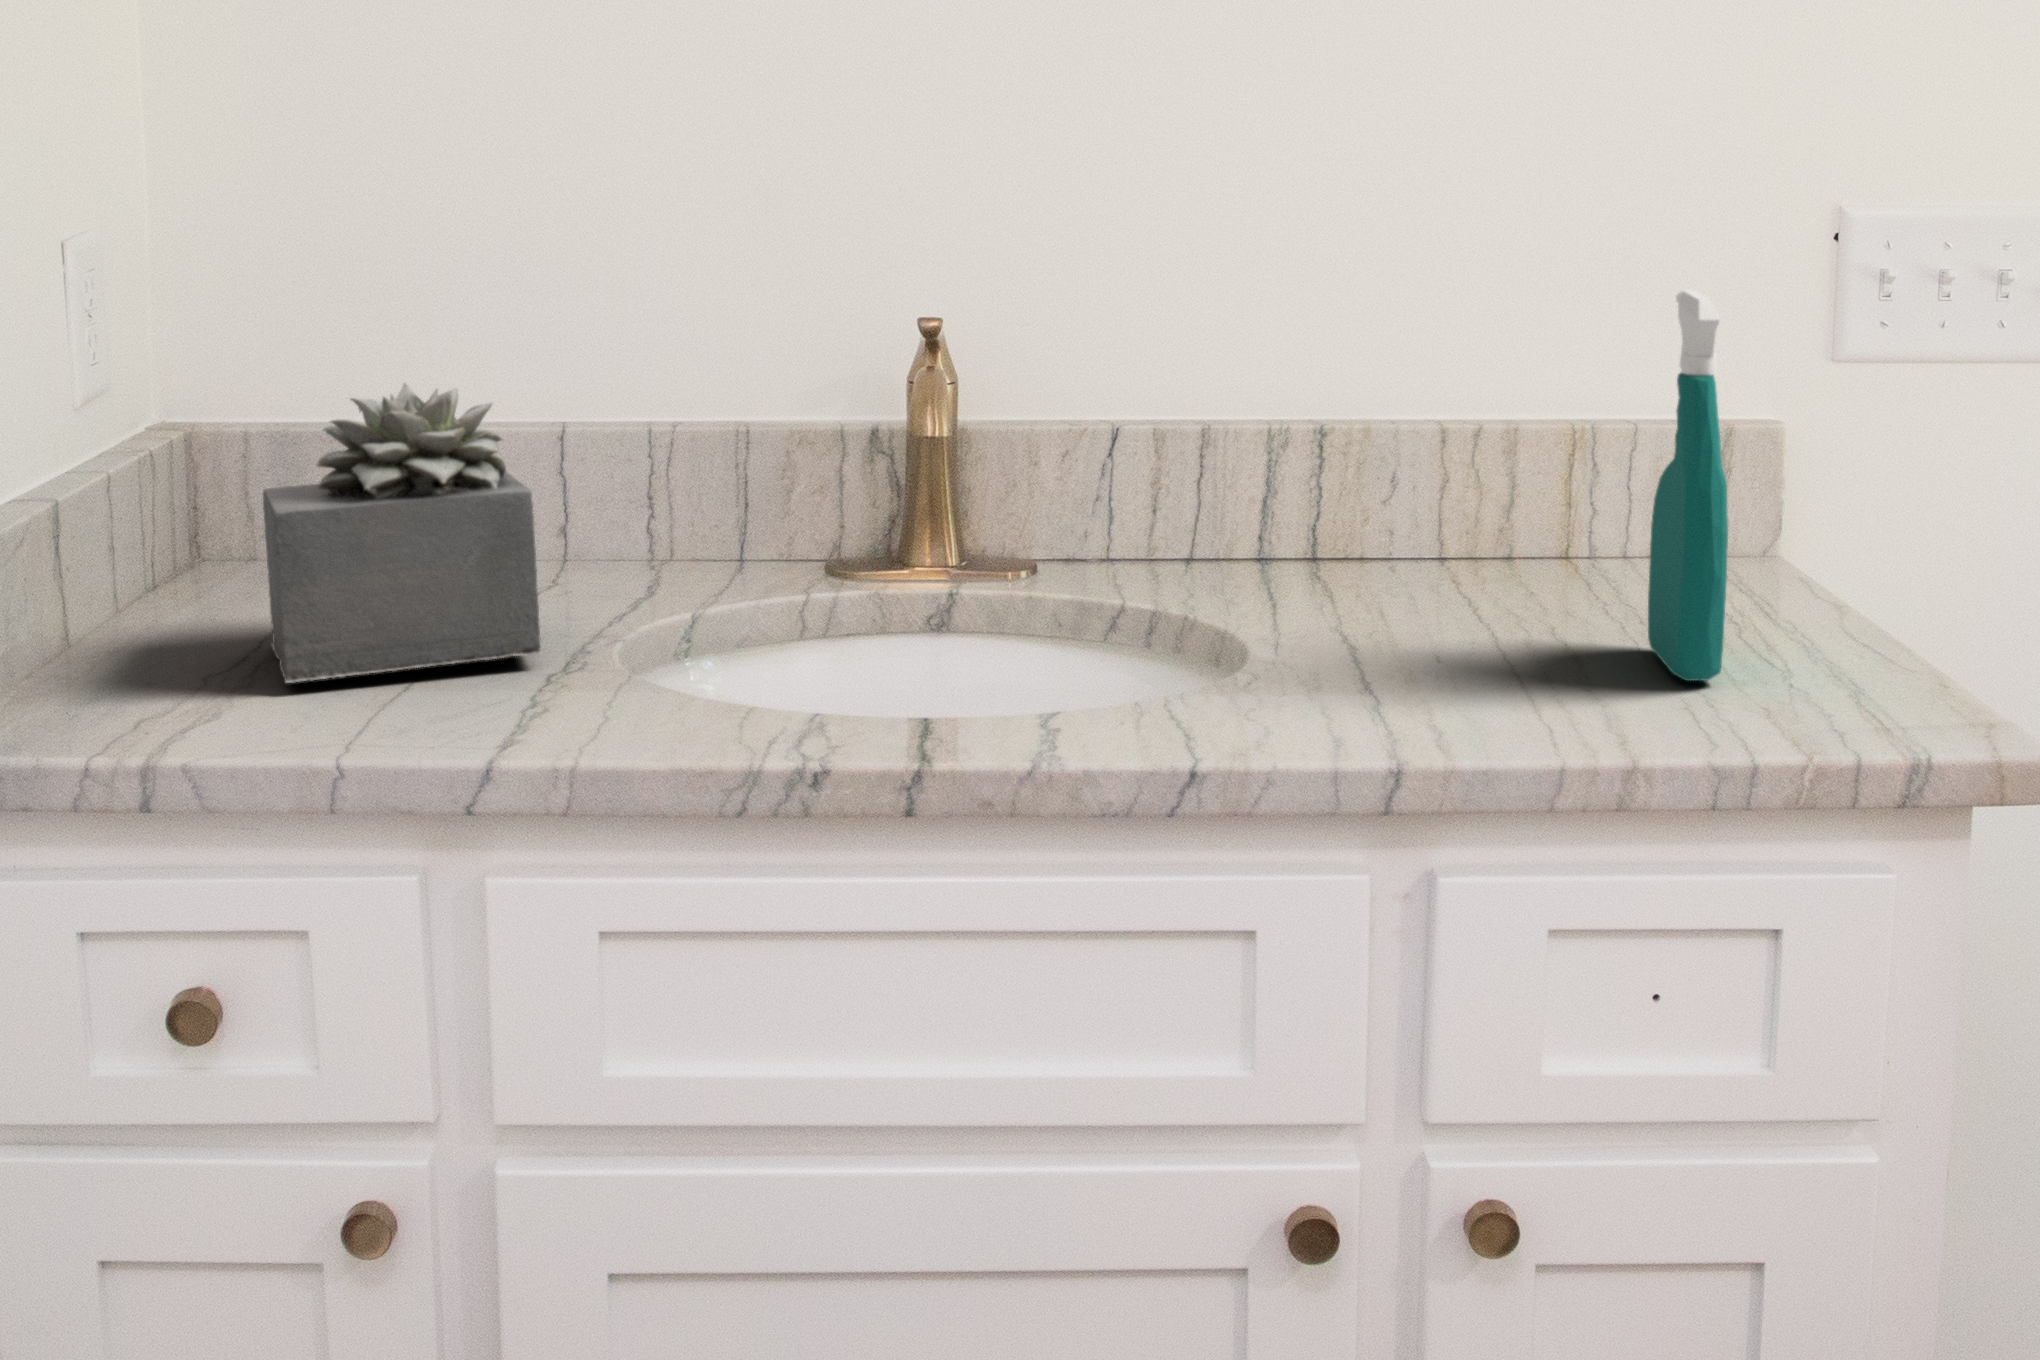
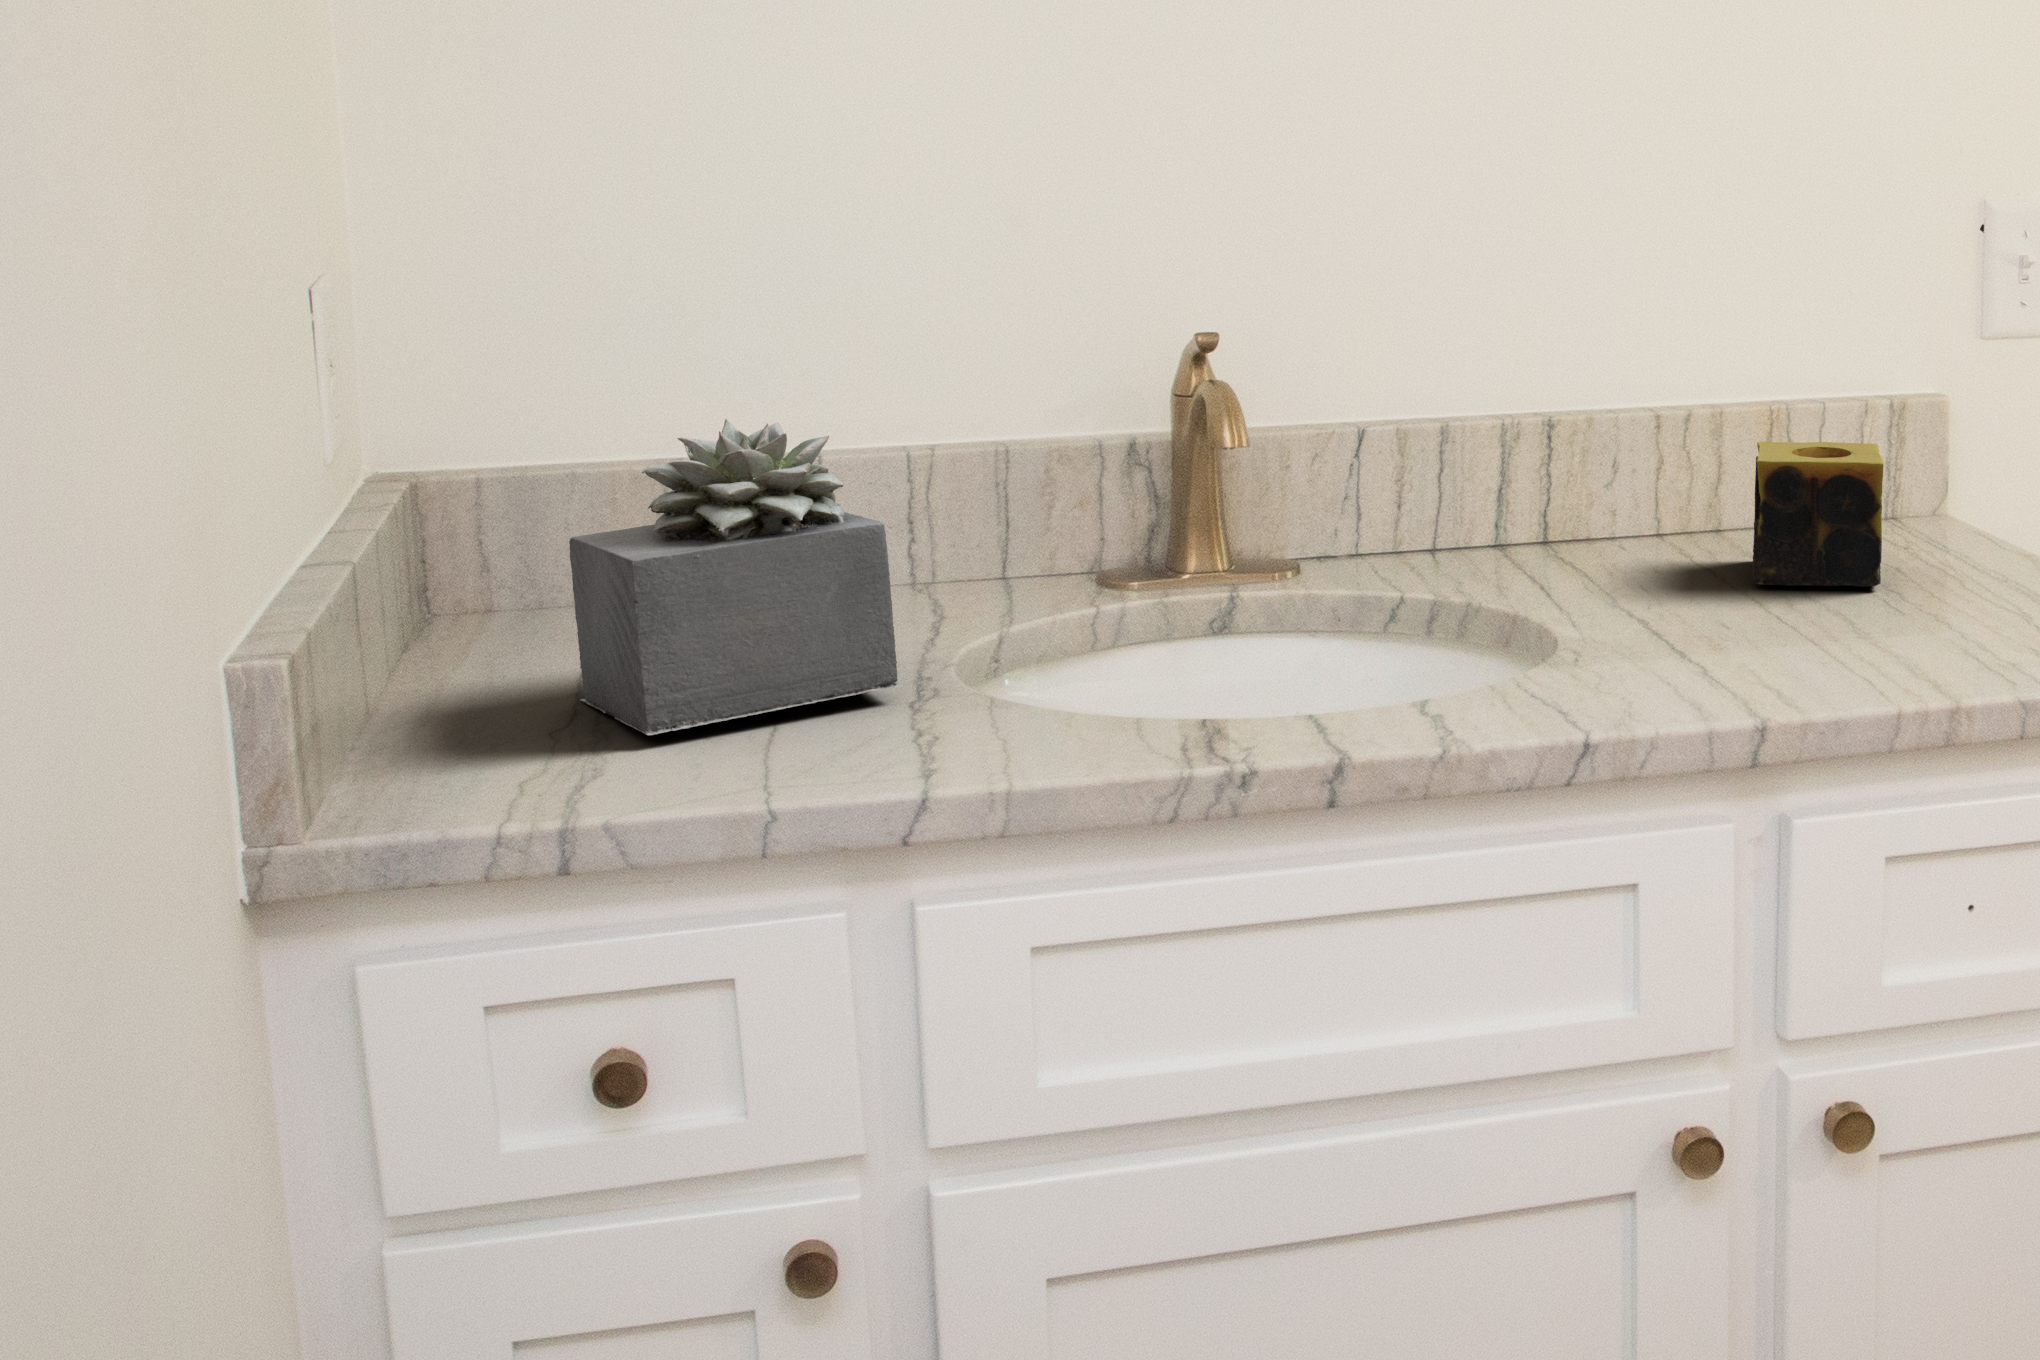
spray bottle: present [1648,291,1728,681] -> none [1906,289,1988,632]
candle: none [1485,456,1648,622] -> present [1753,442,1883,587]

